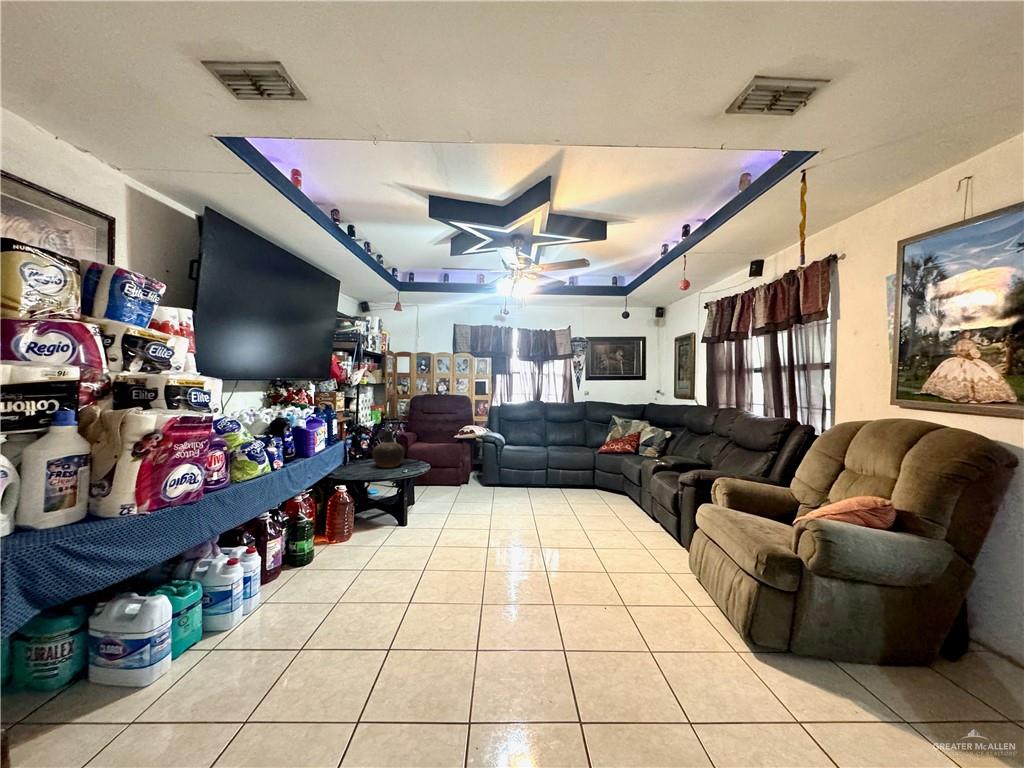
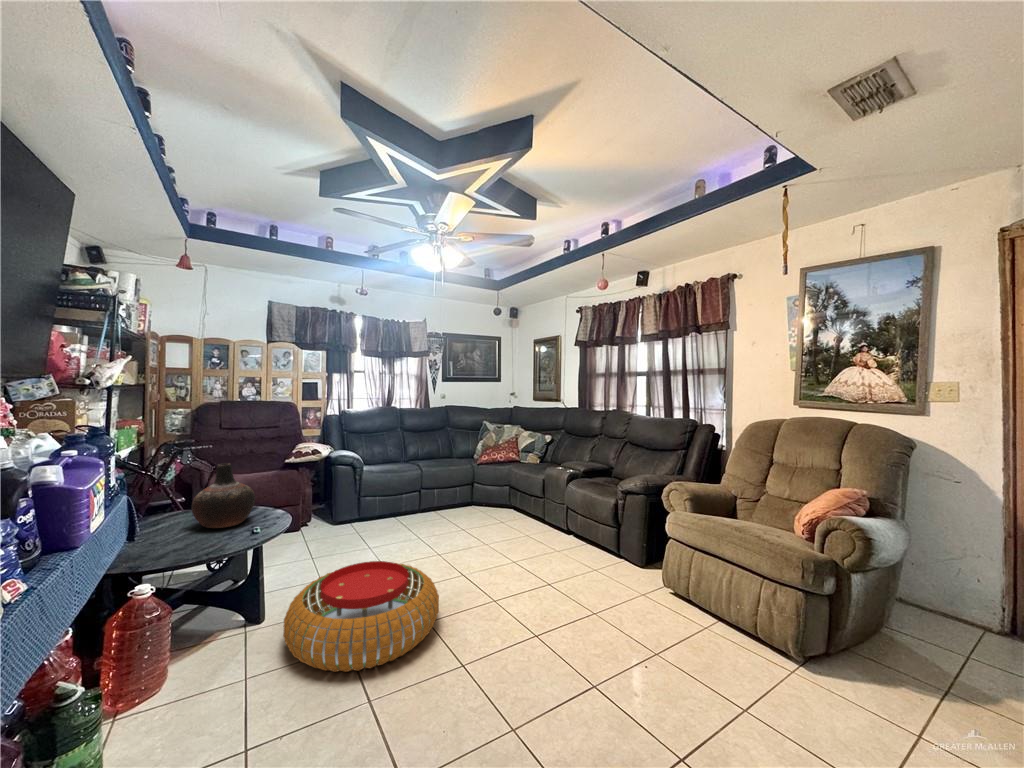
pouf: none [402,502,498,560] -> present [283,561,439,672]

